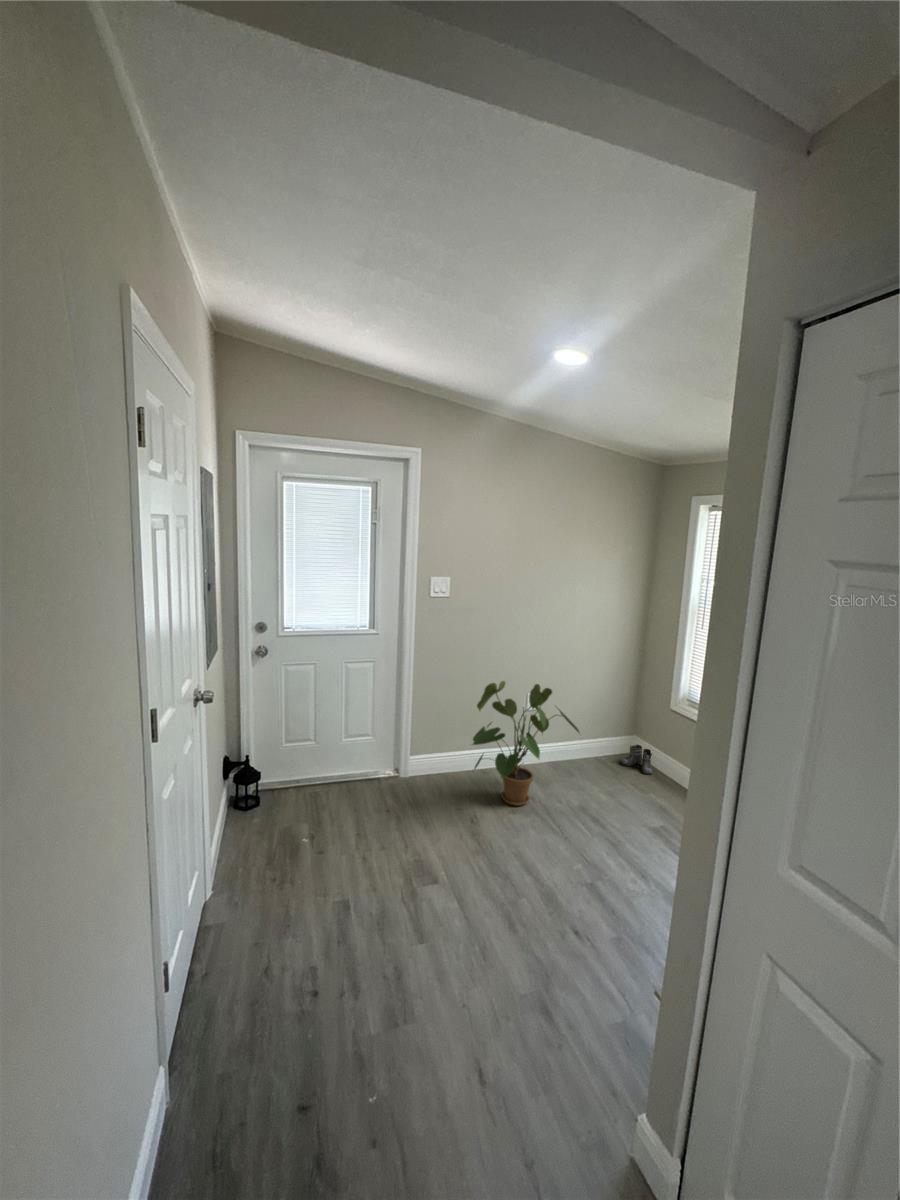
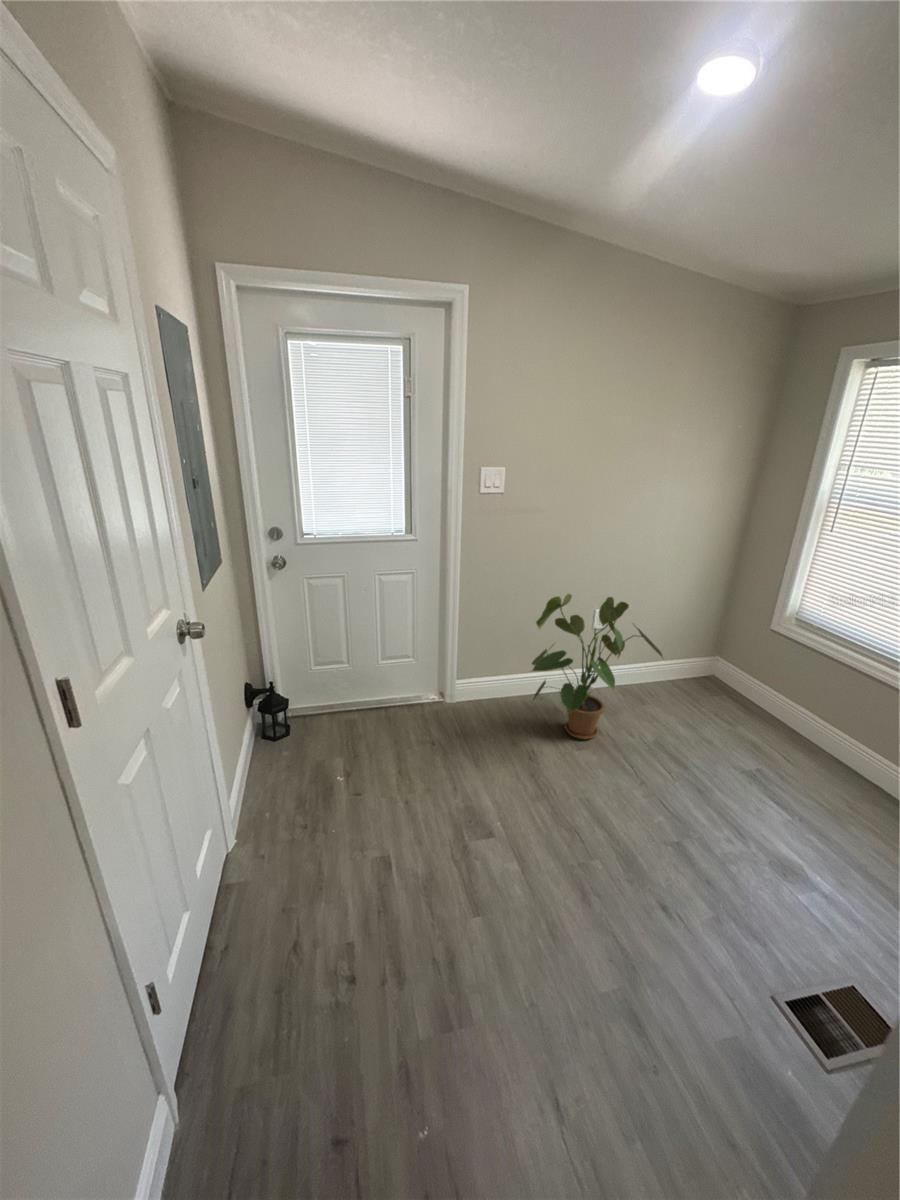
boots: present [621,745,653,775] -> none [705,666,750,701]

